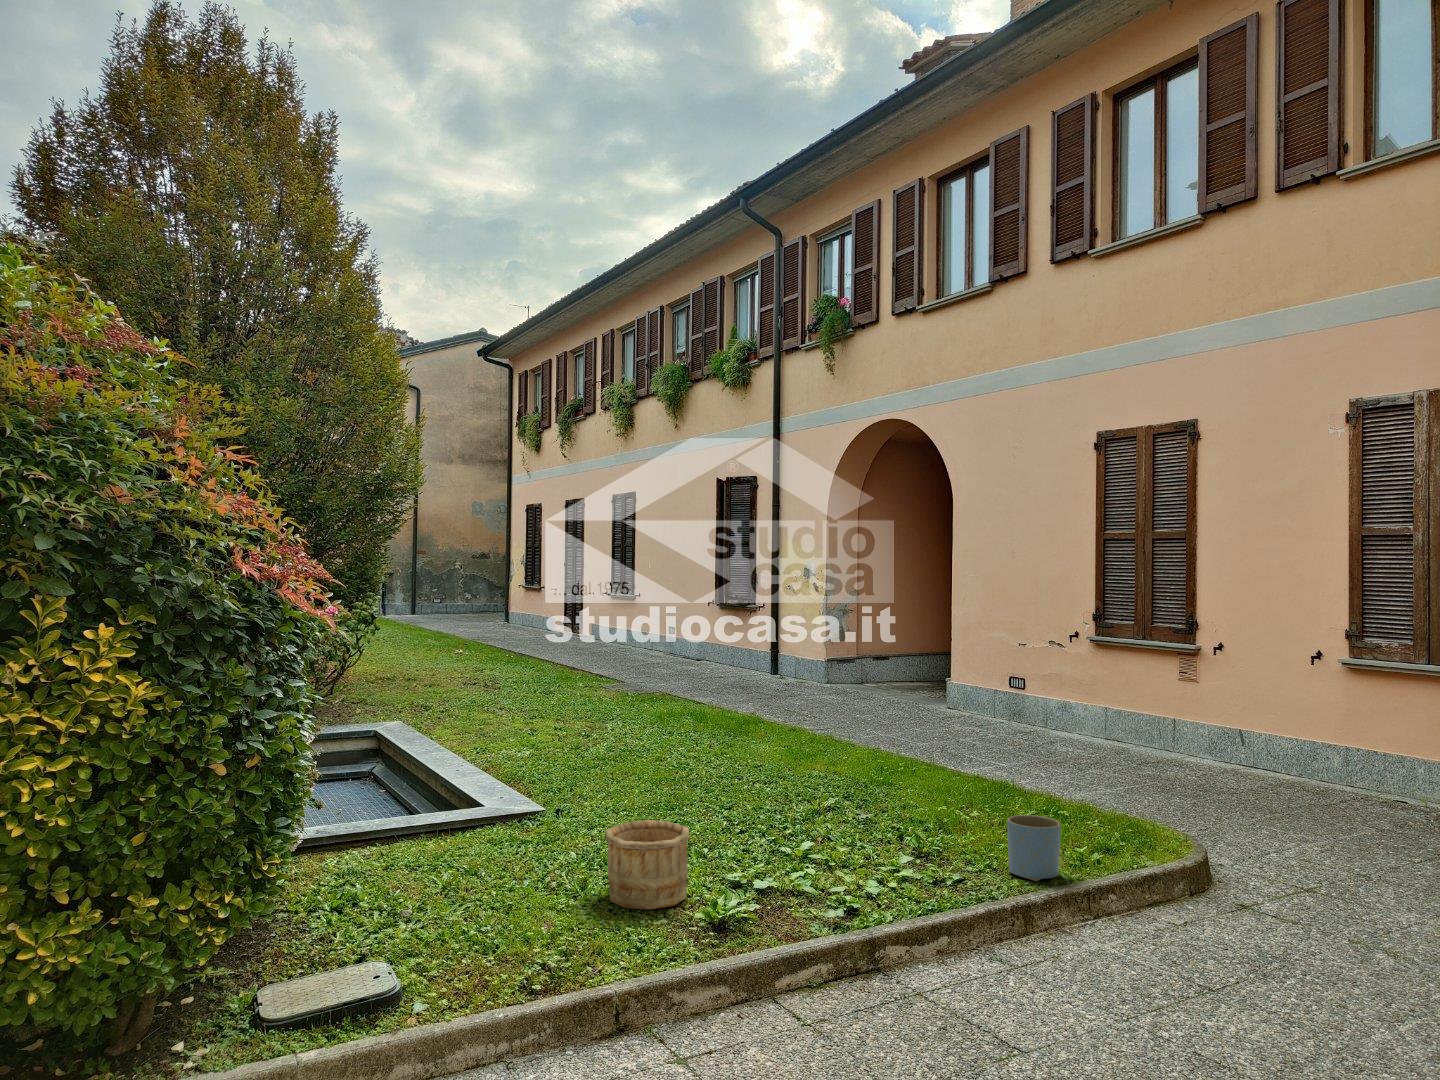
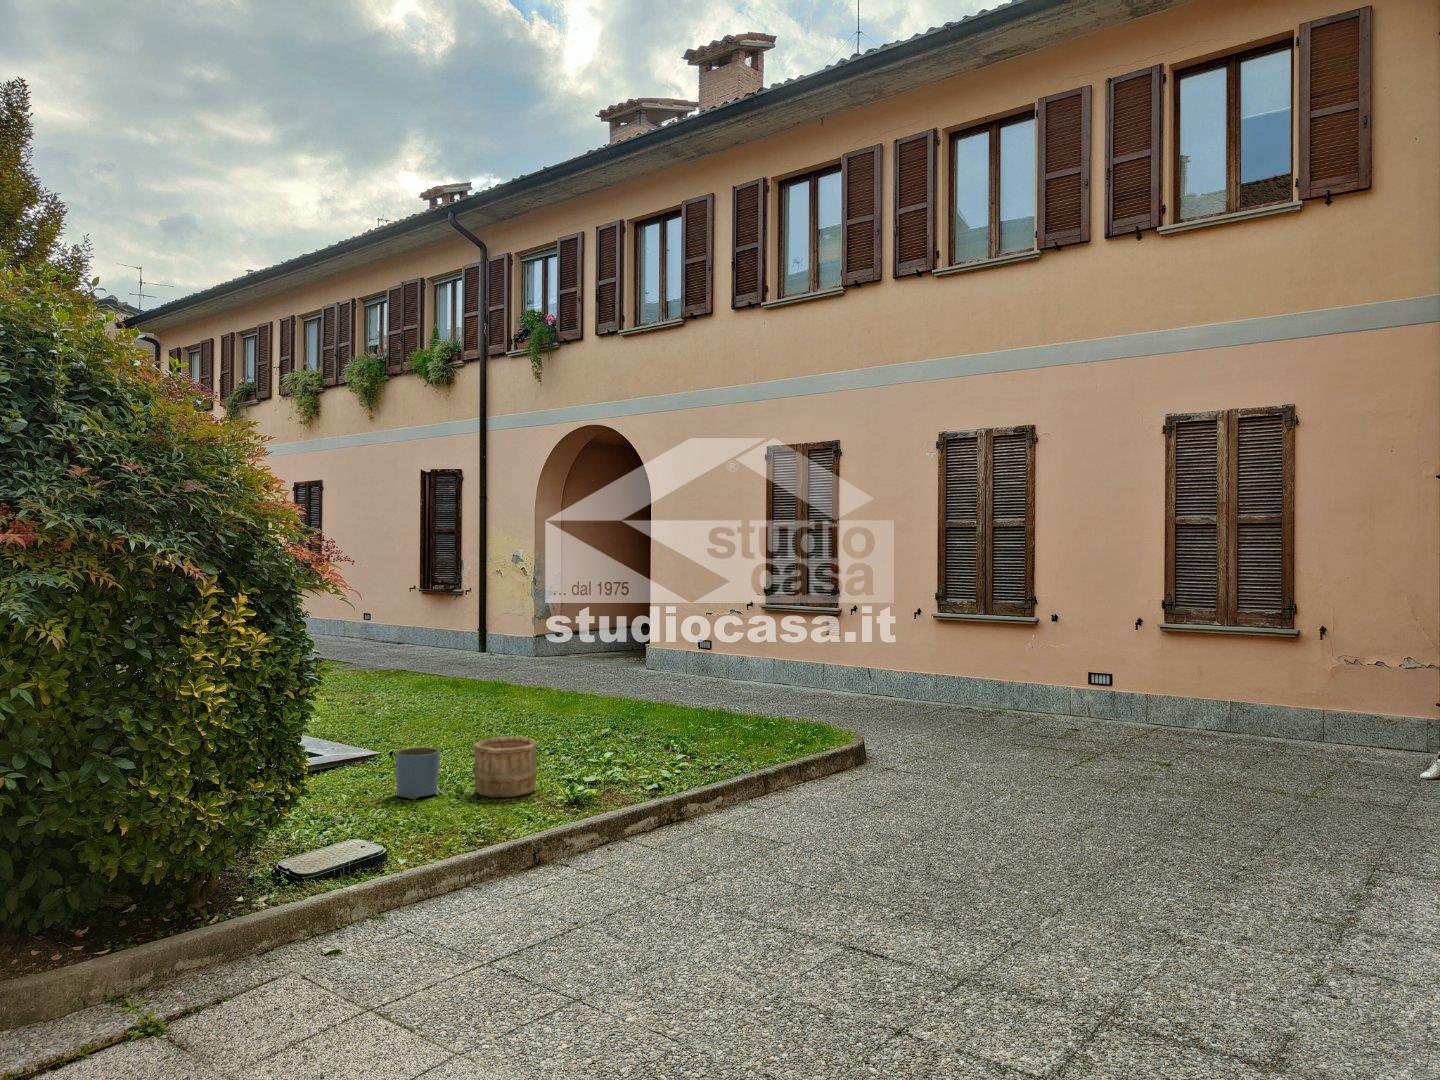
planter: present [1007,815,1061,881] -> present [396,747,440,799]

